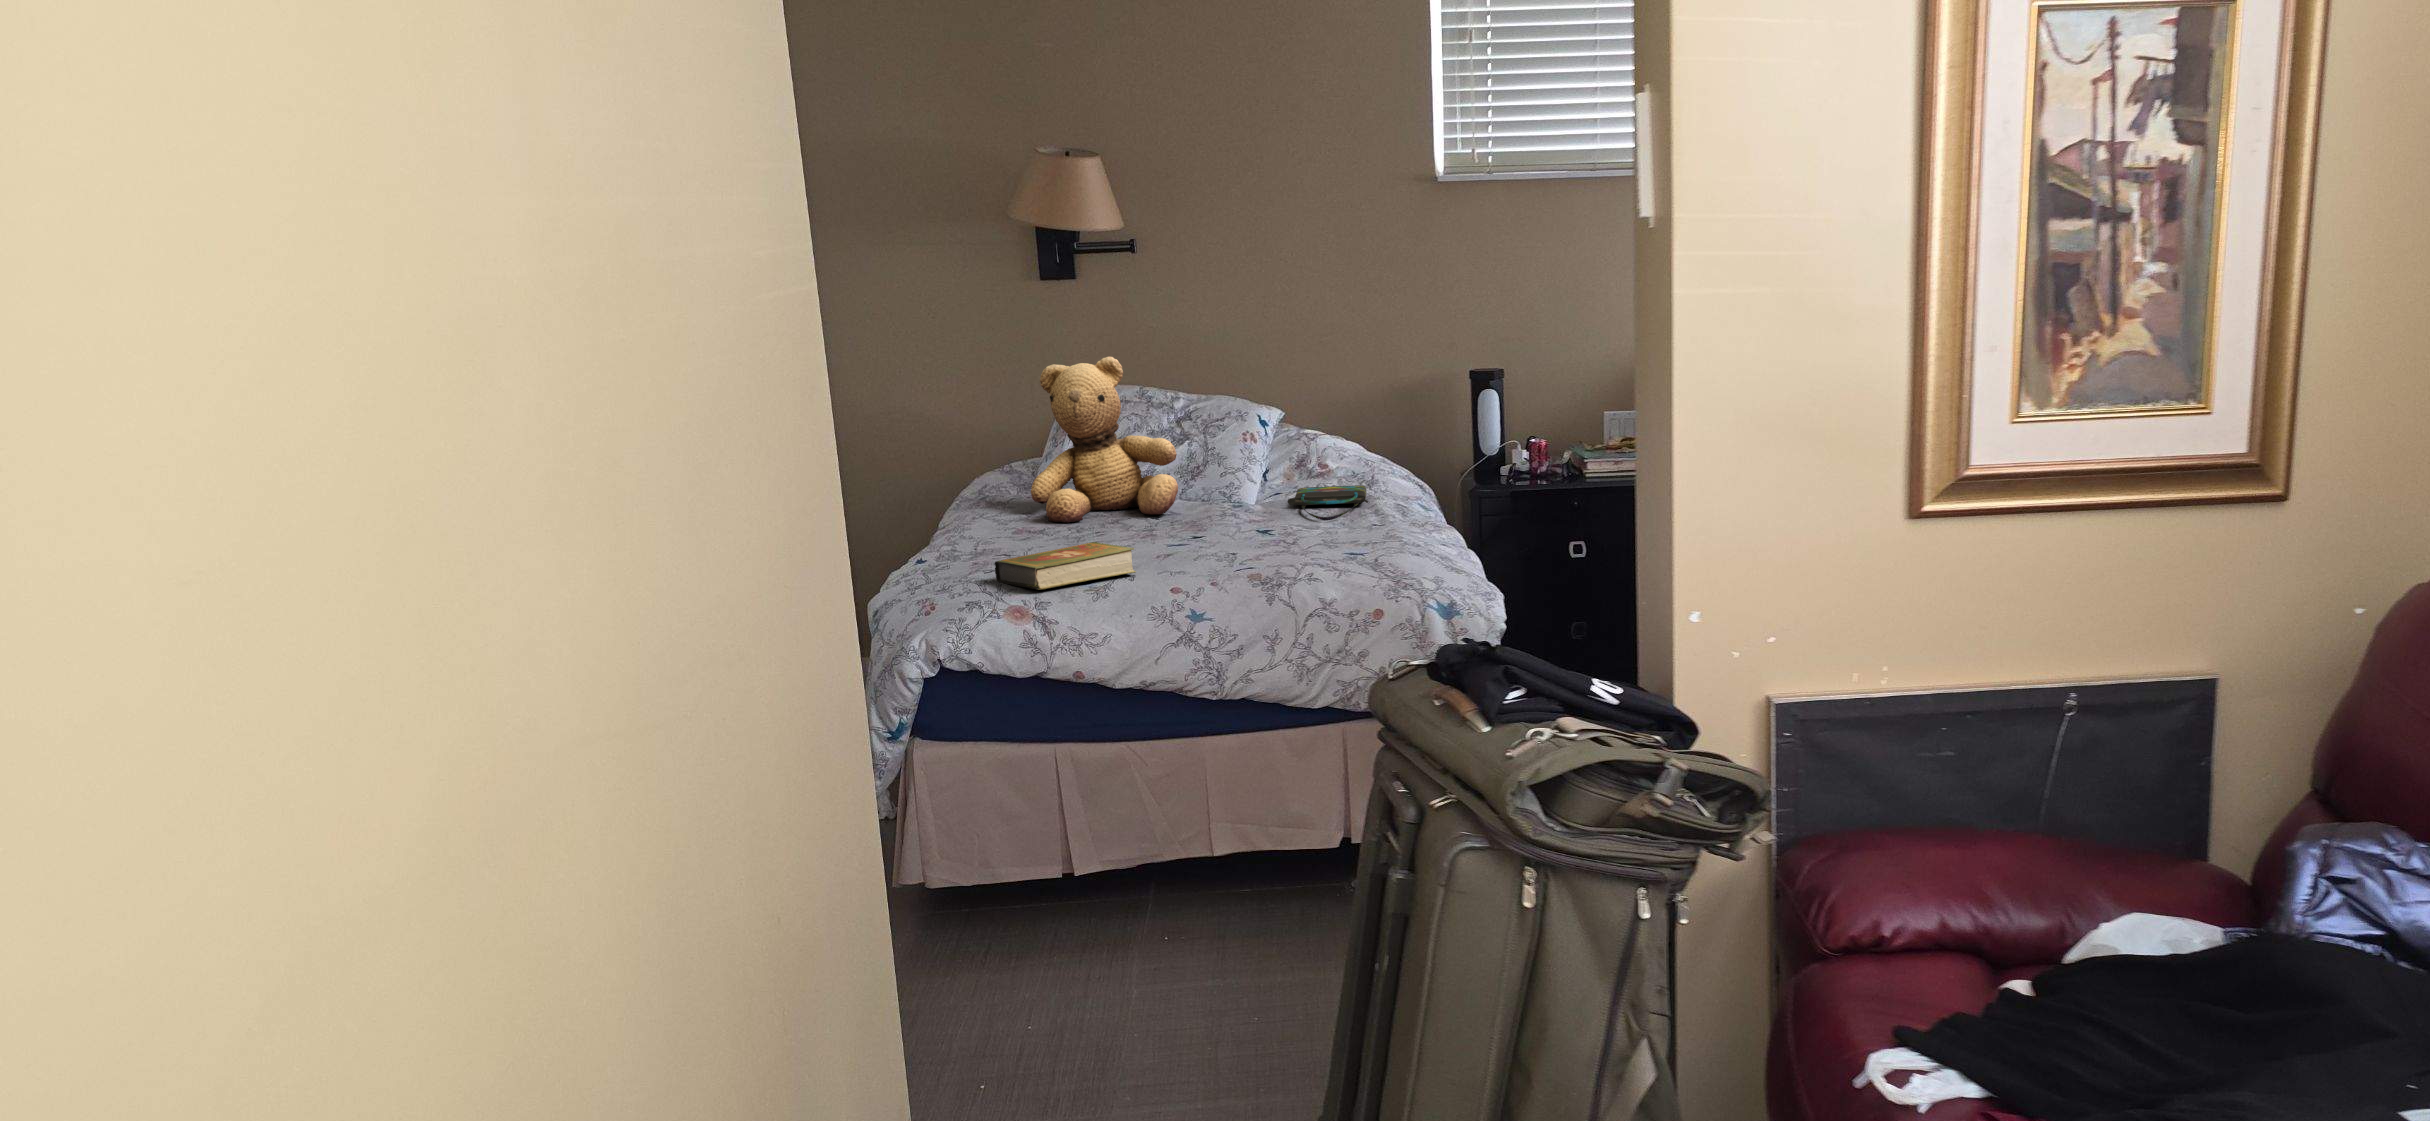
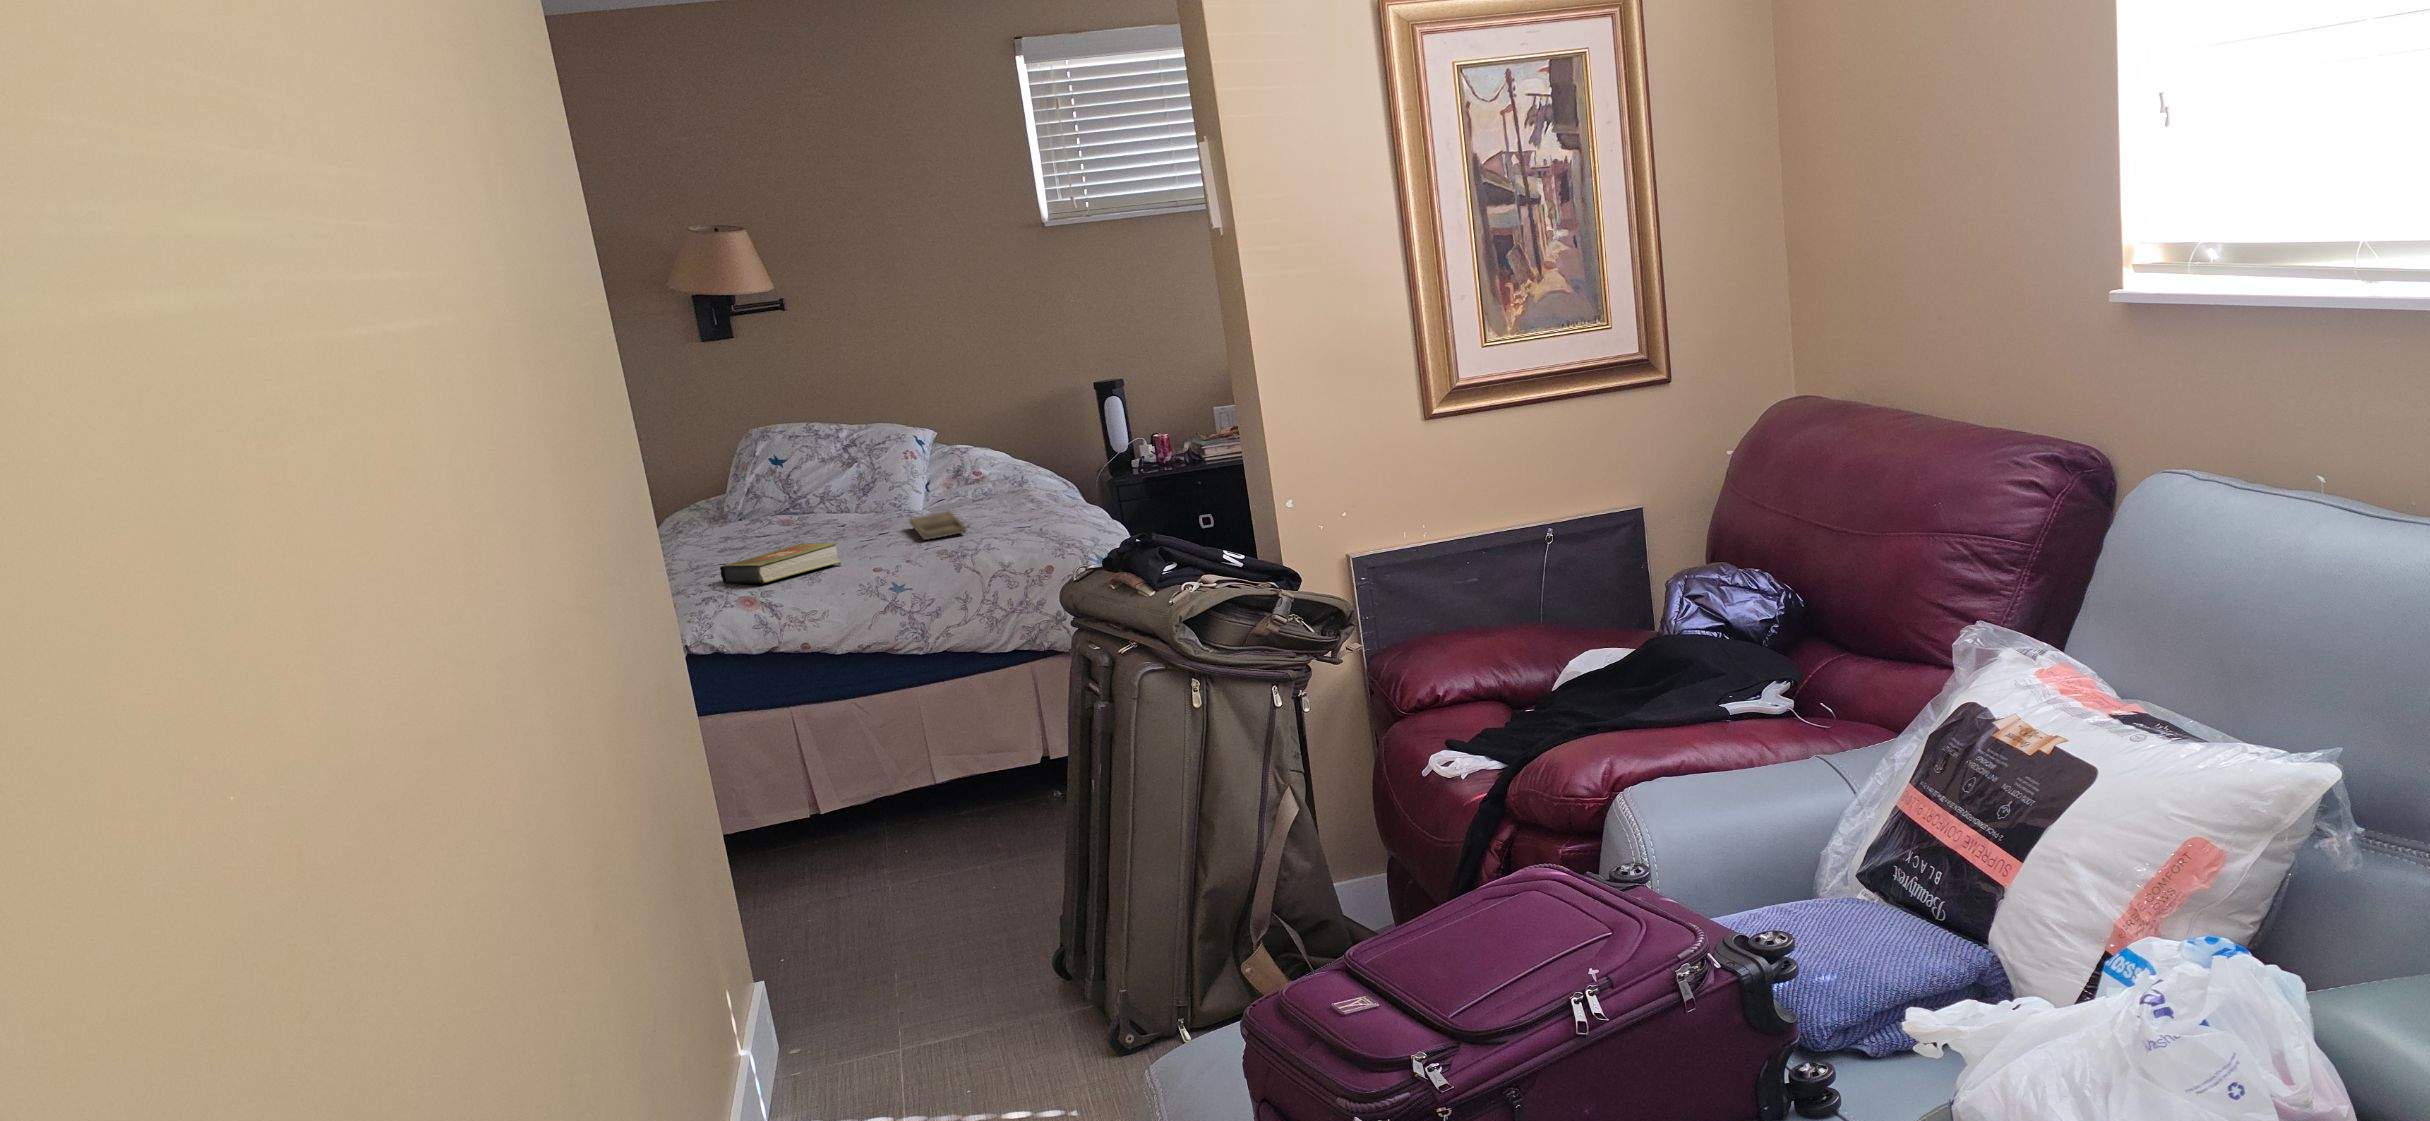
teddy bear: present [1031,357,1178,523] -> none [725,396,860,539]
tote bag: present [1288,485,1368,520] -> none [955,482,1025,511]
tray: none [1228,517,1290,553] -> present [909,511,966,540]

